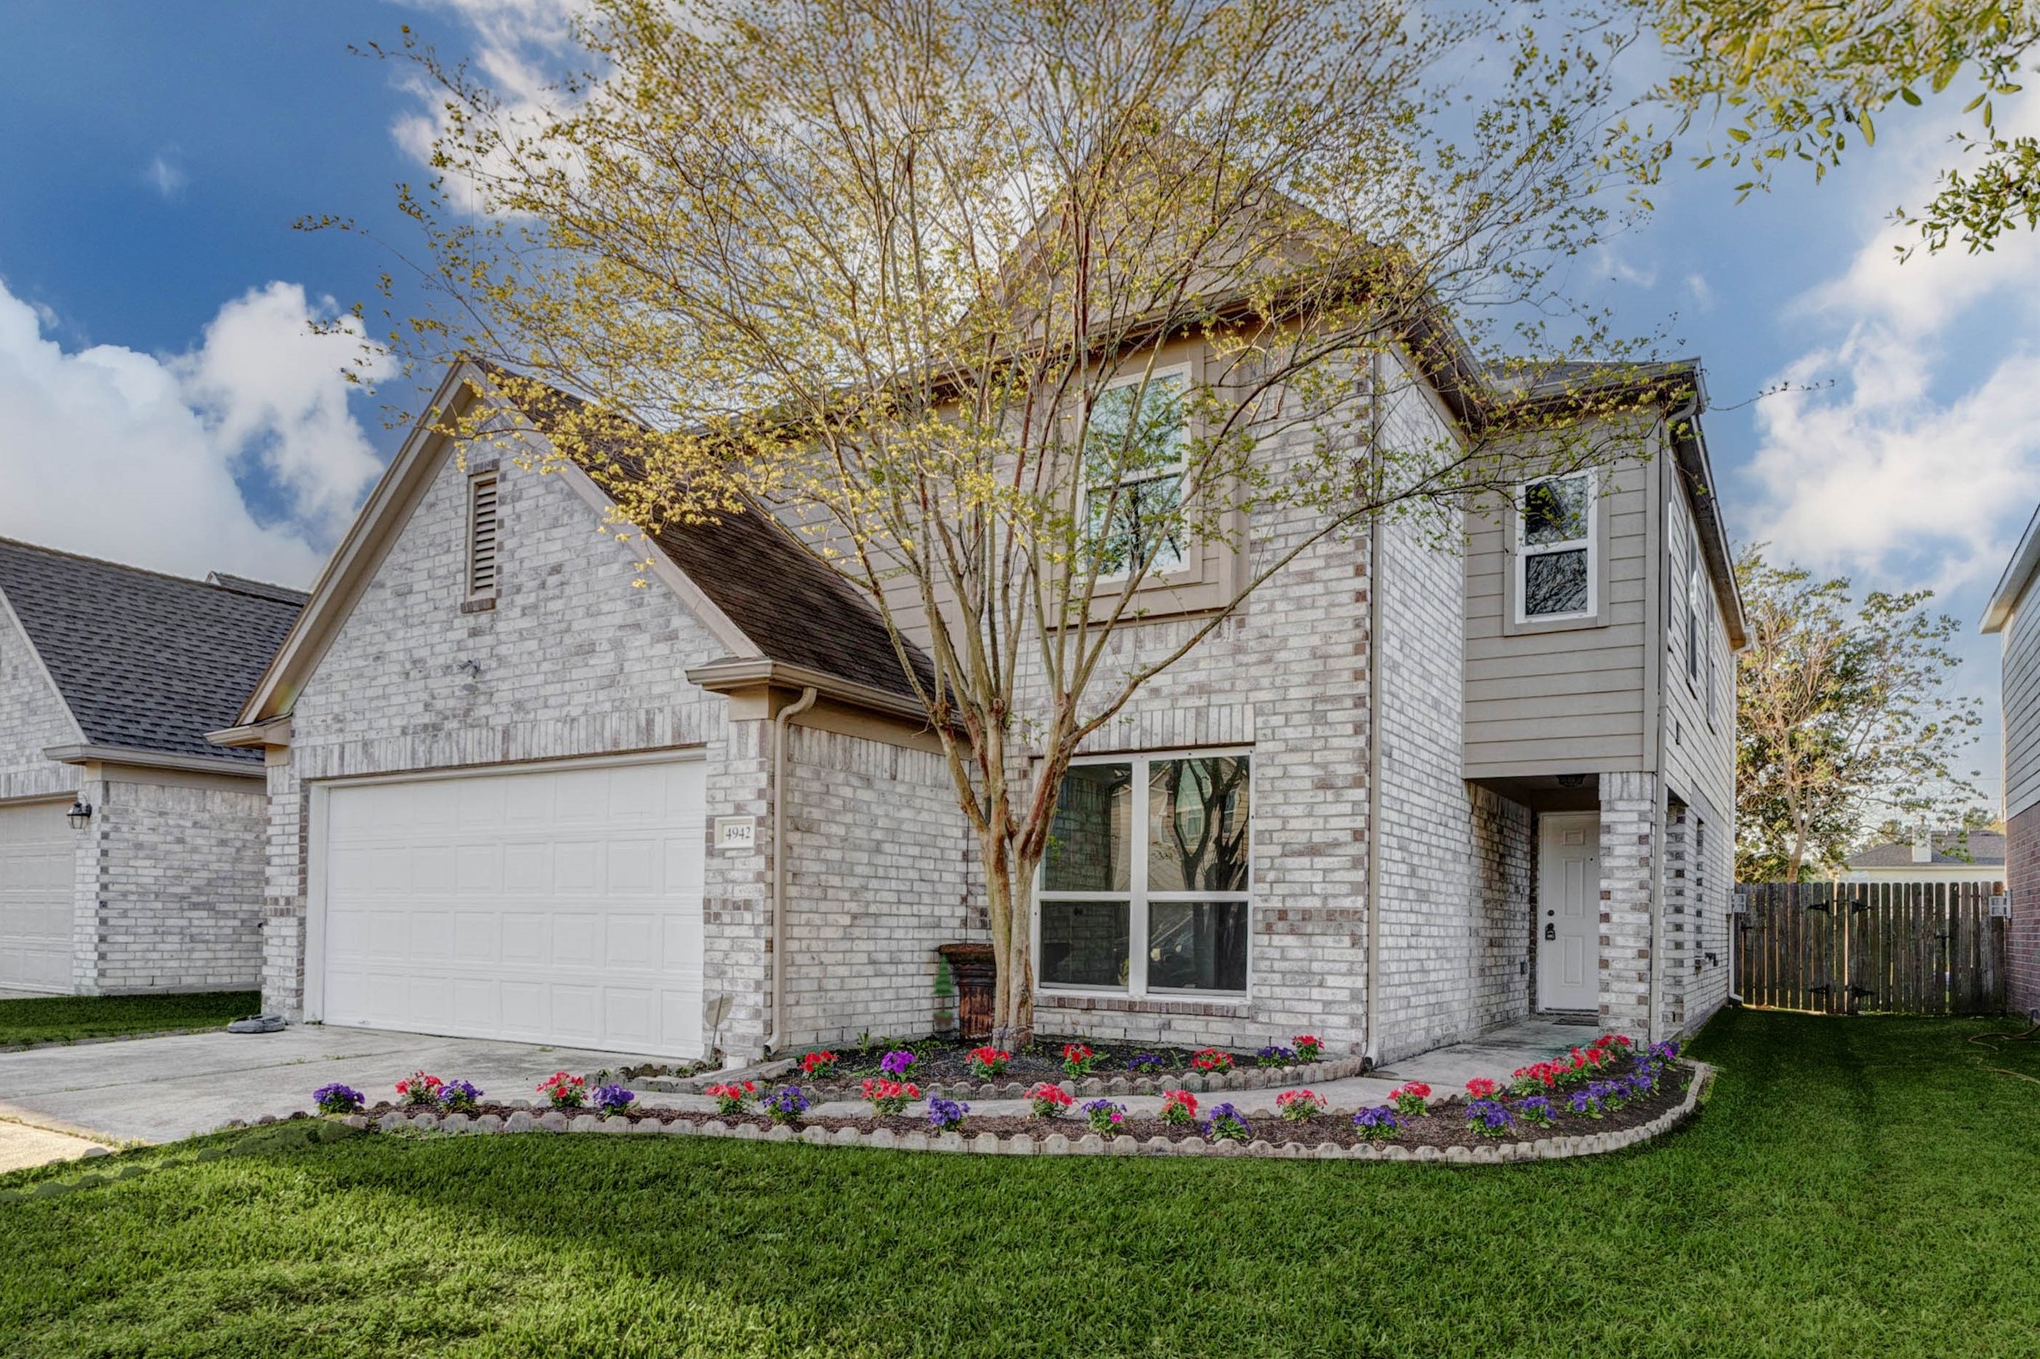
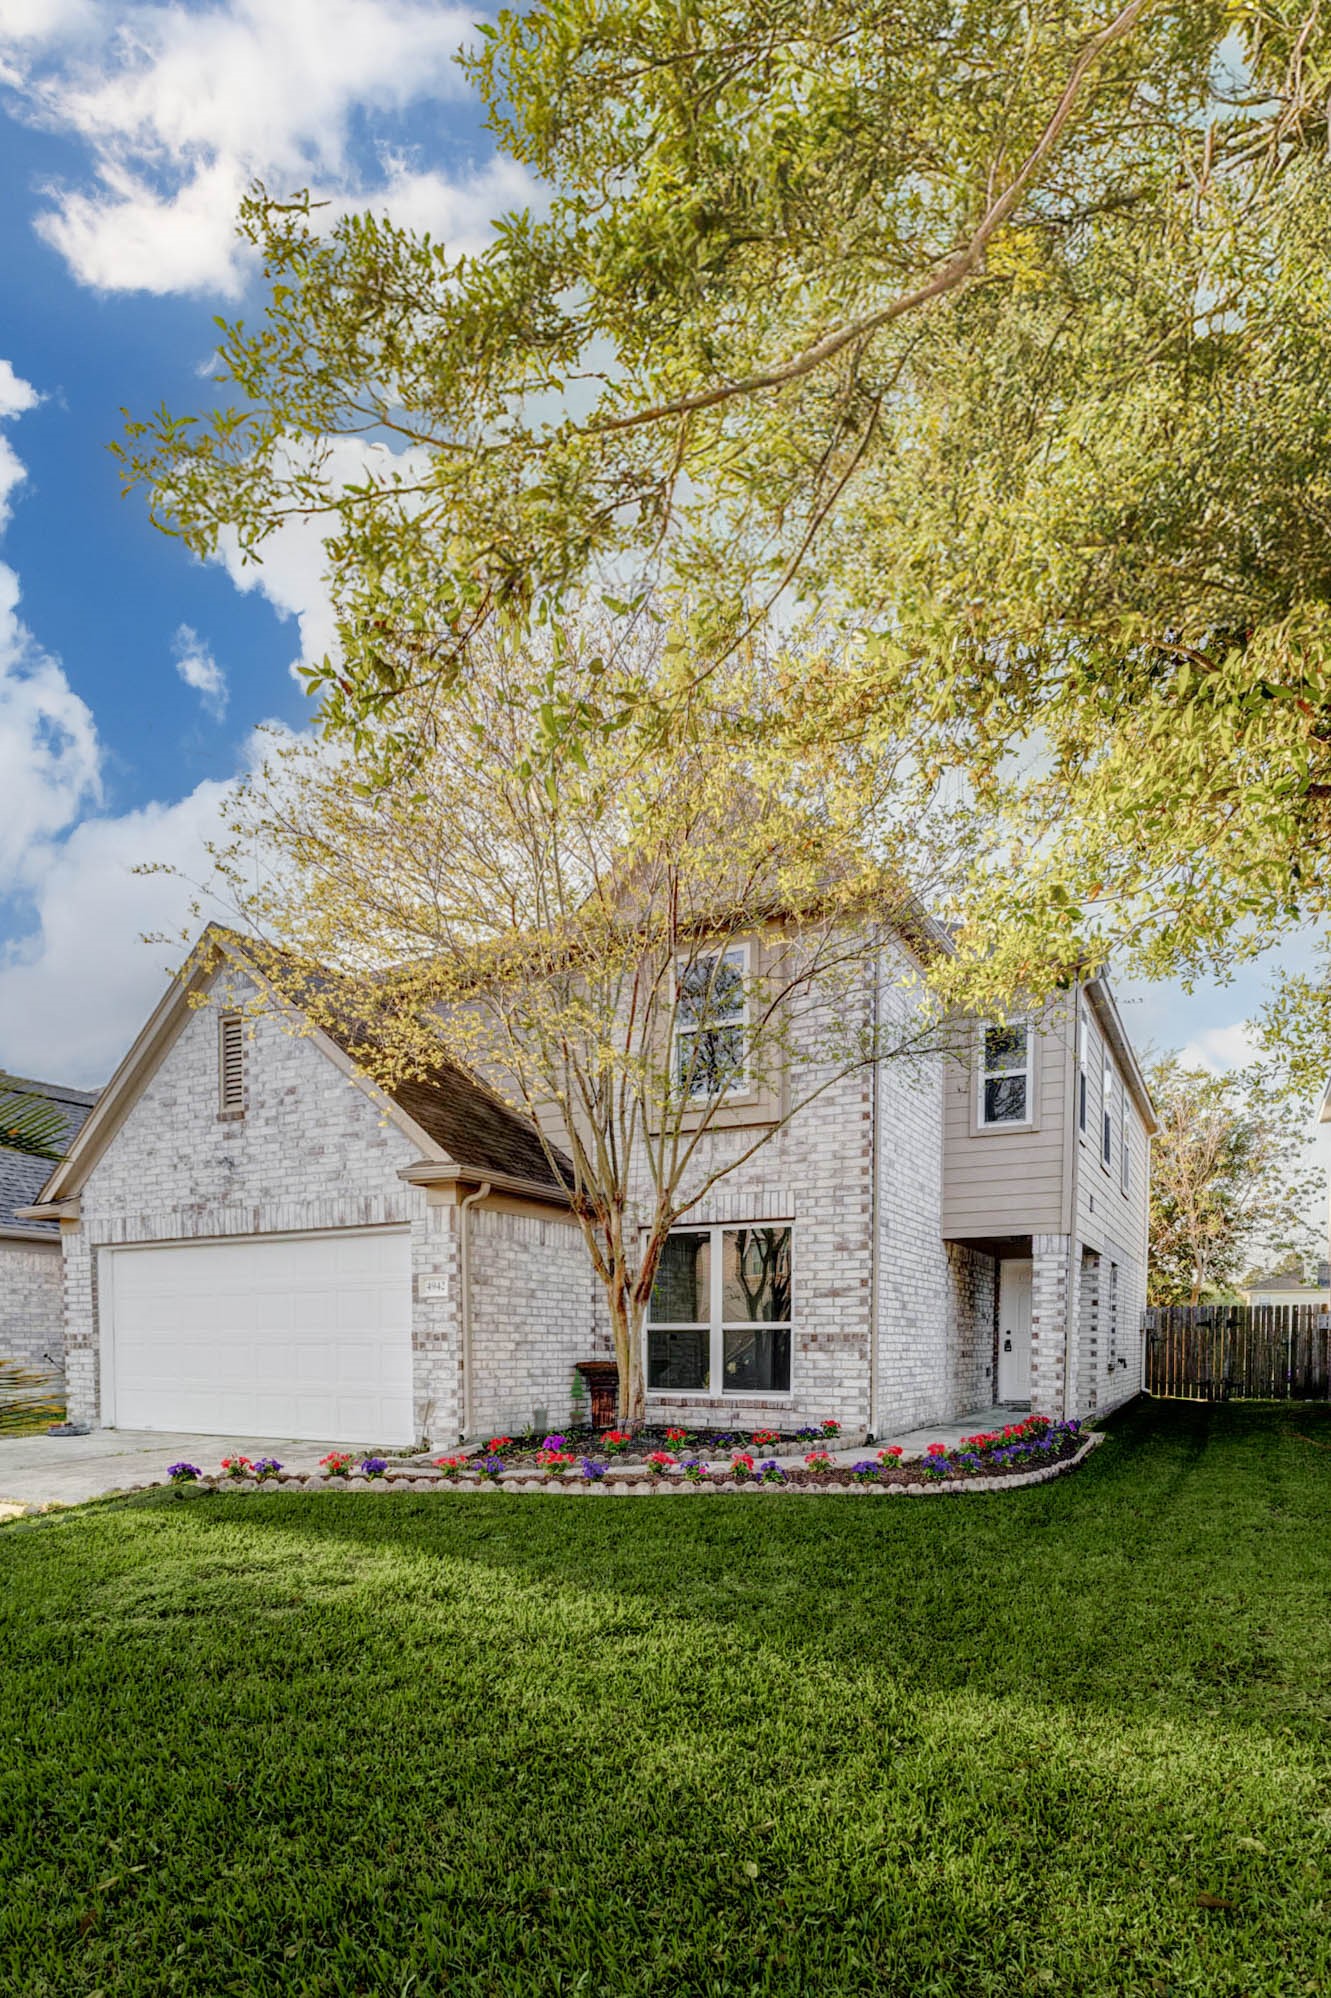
watering can: none [878,995,904,1044] -> present [532,1407,548,1434]

